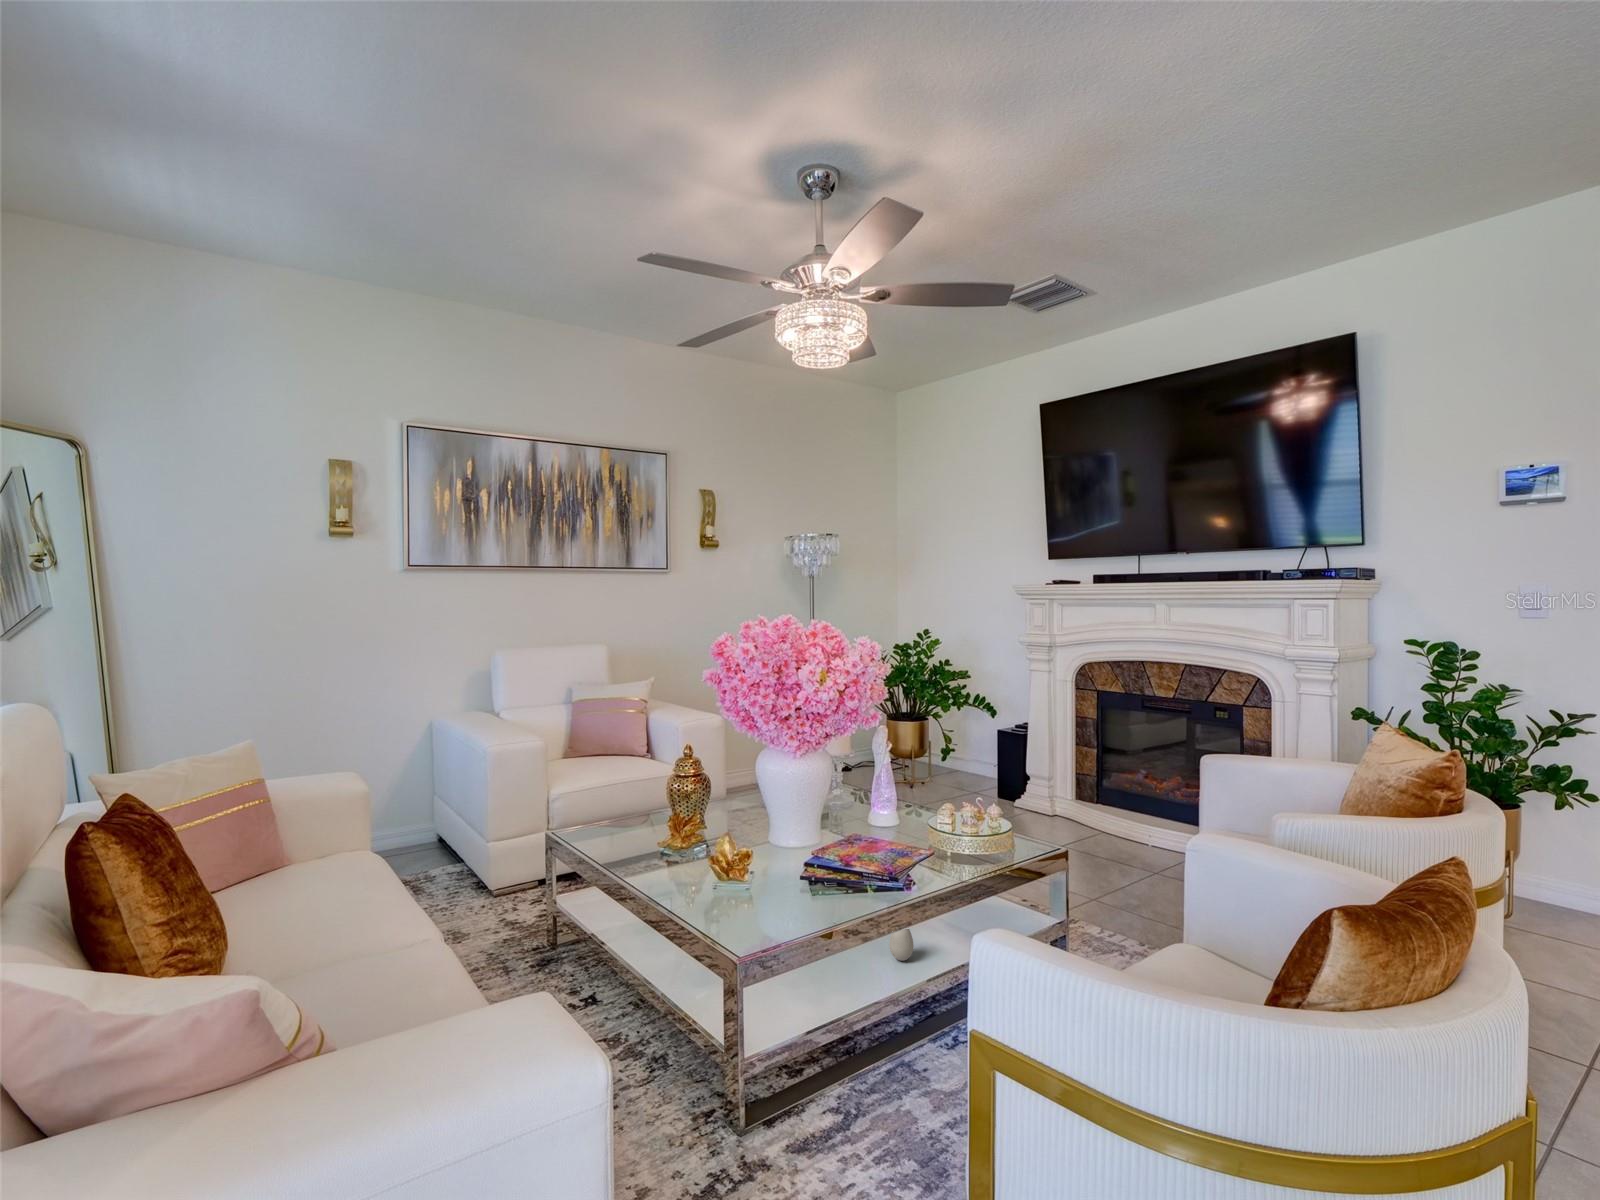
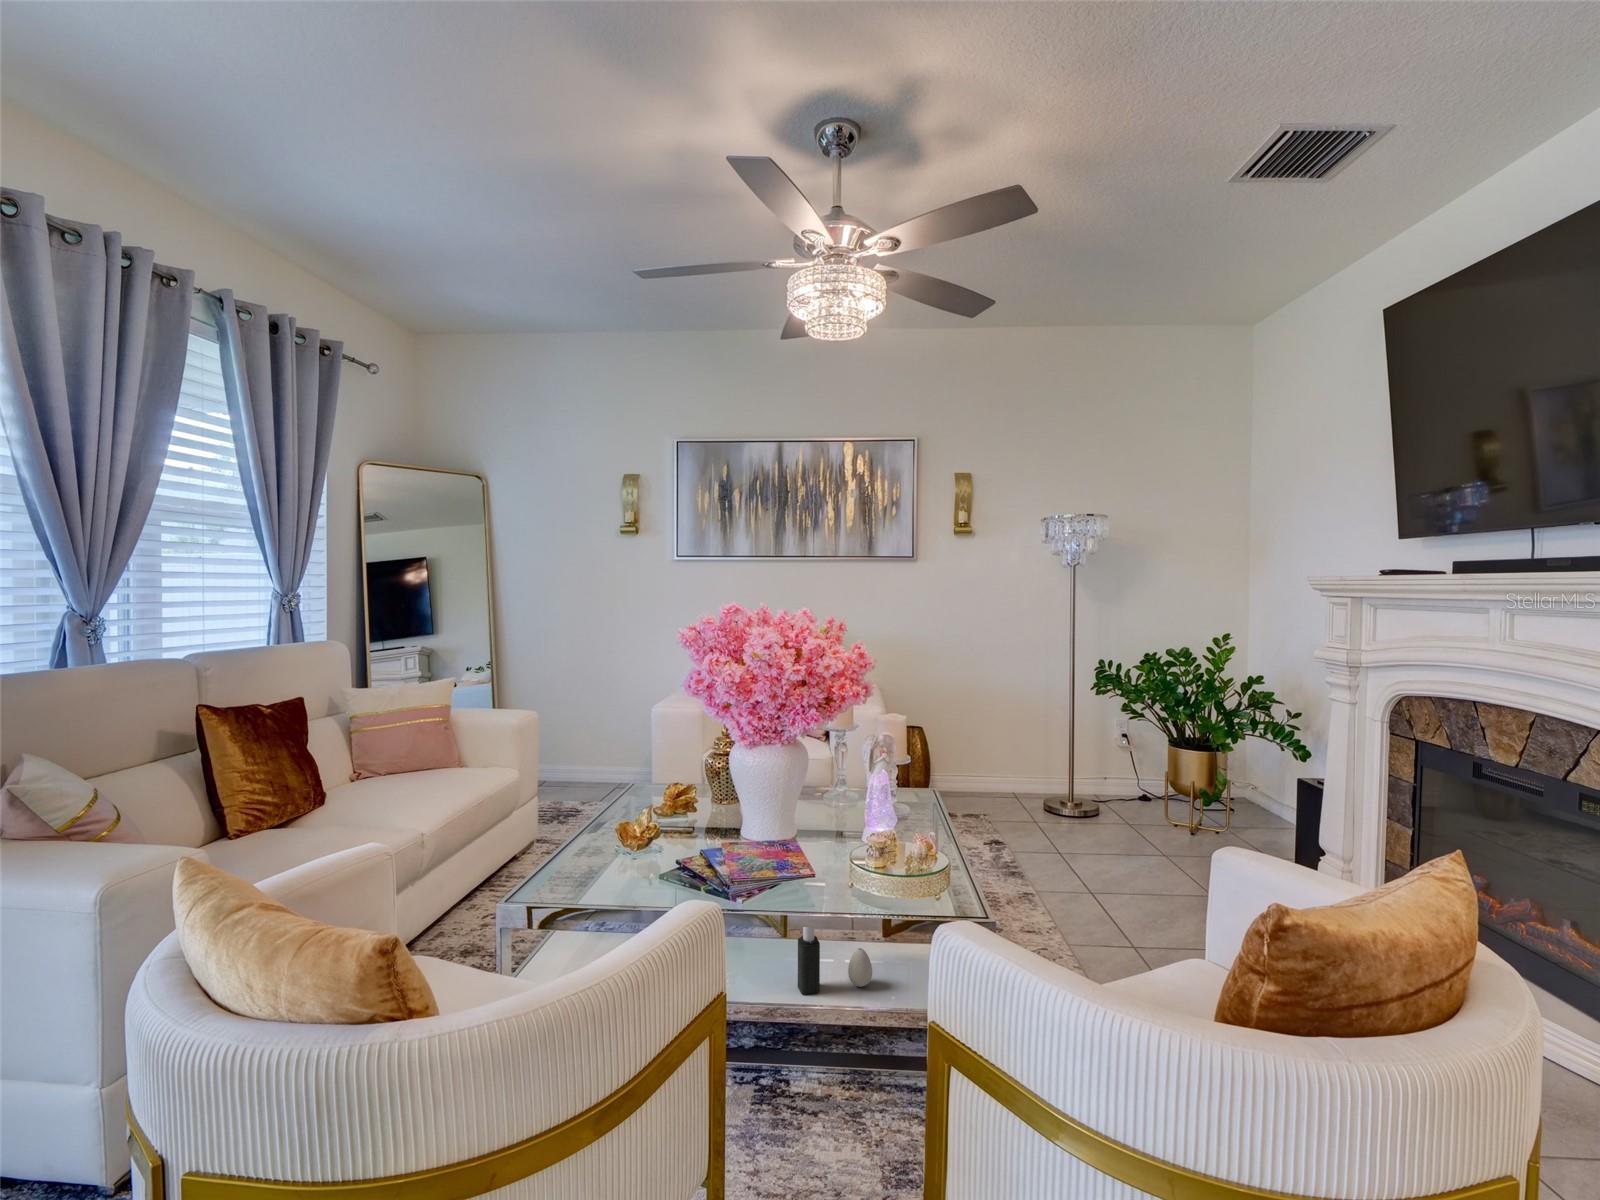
candle: none [855,879,880,985] -> present [798,926,820,995]

